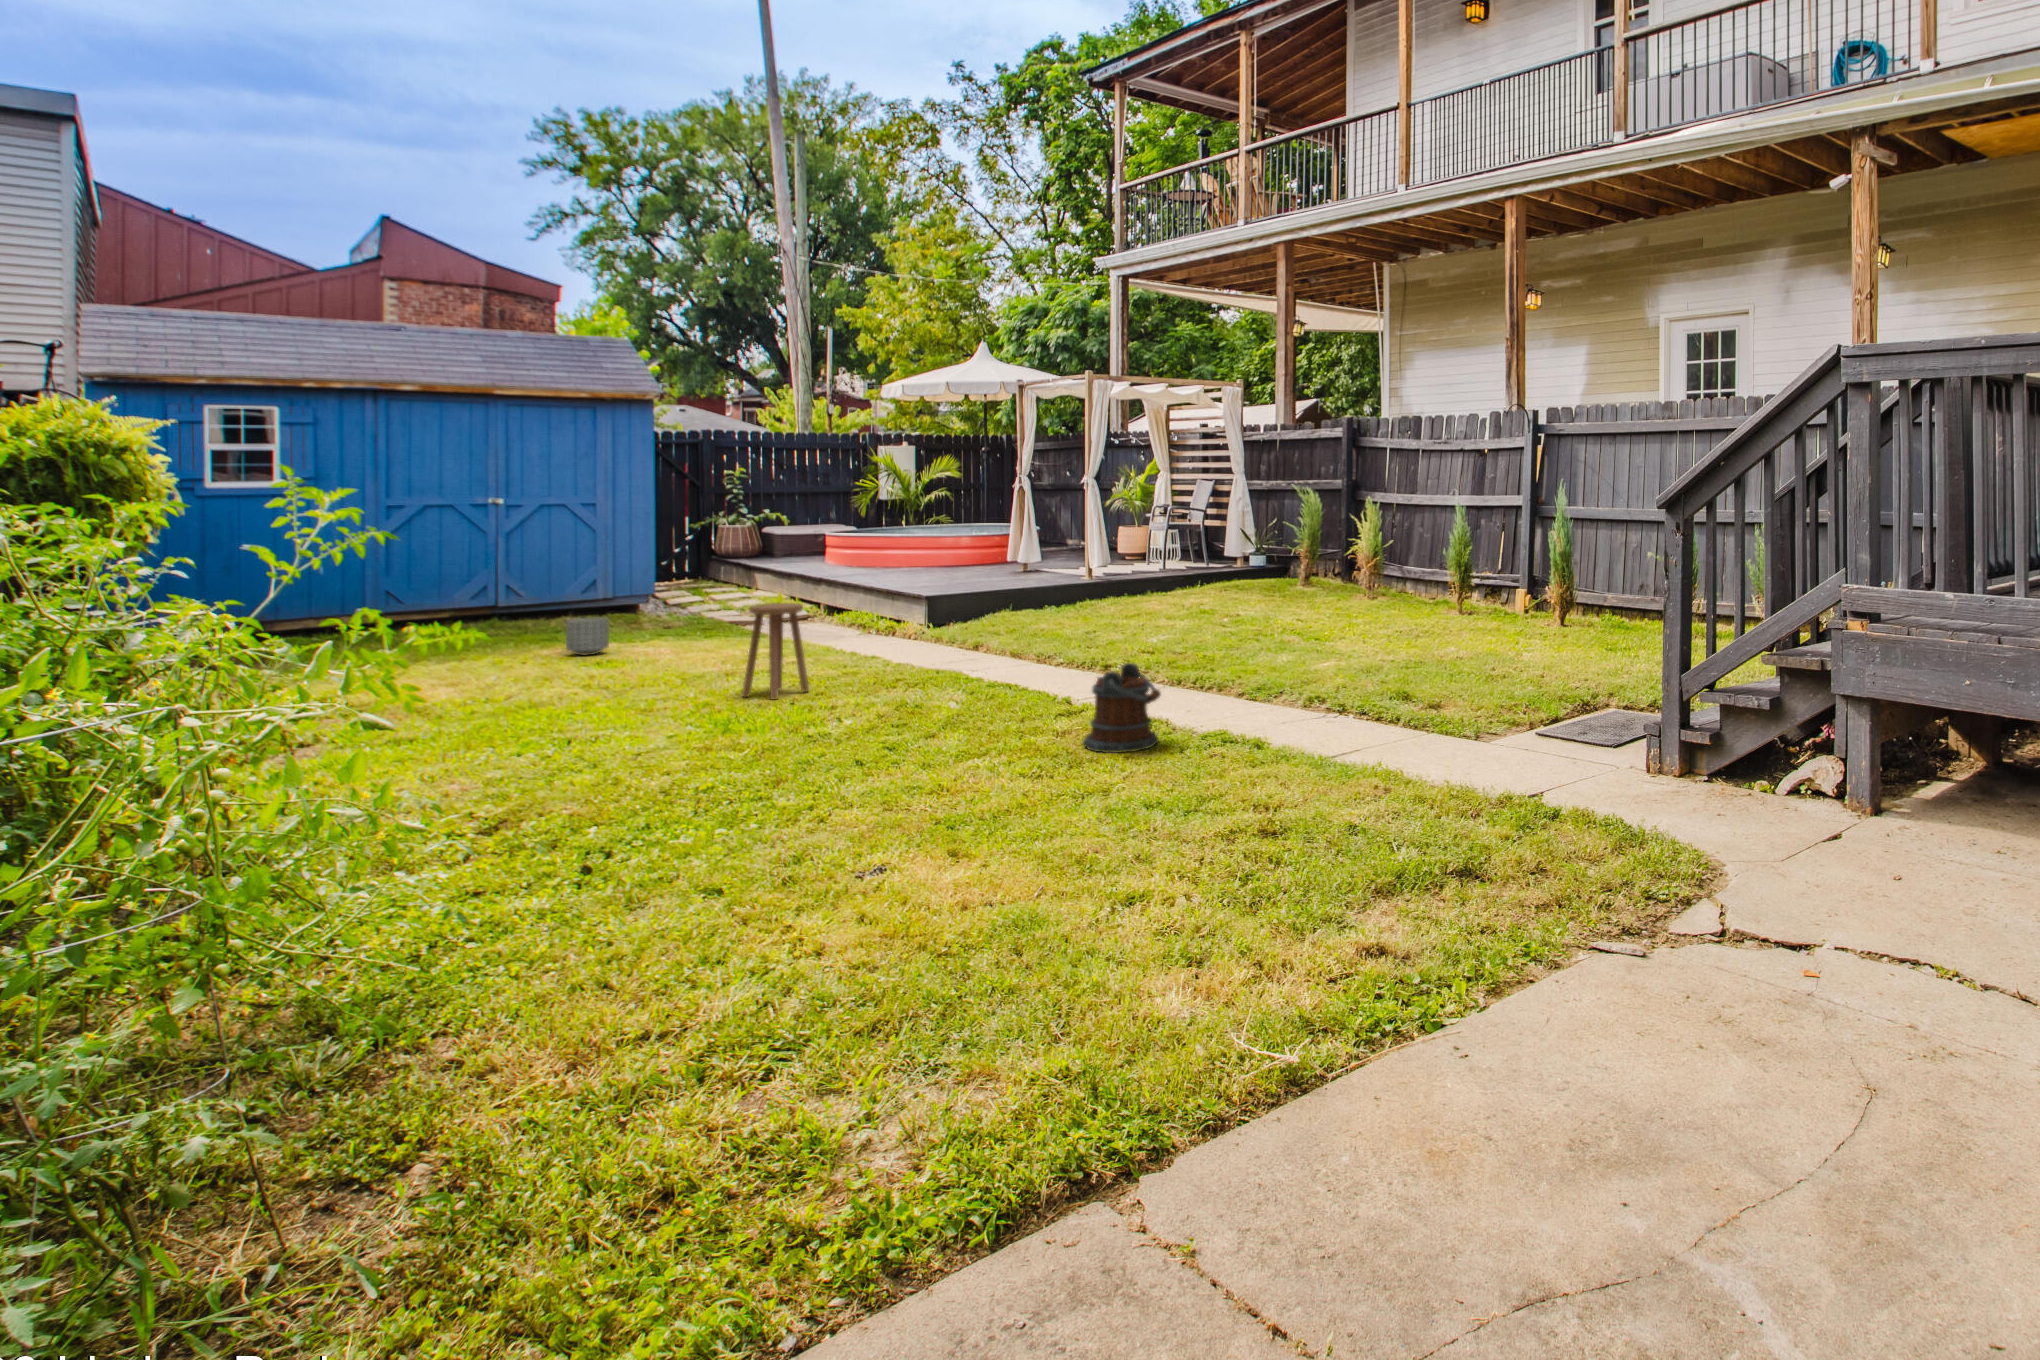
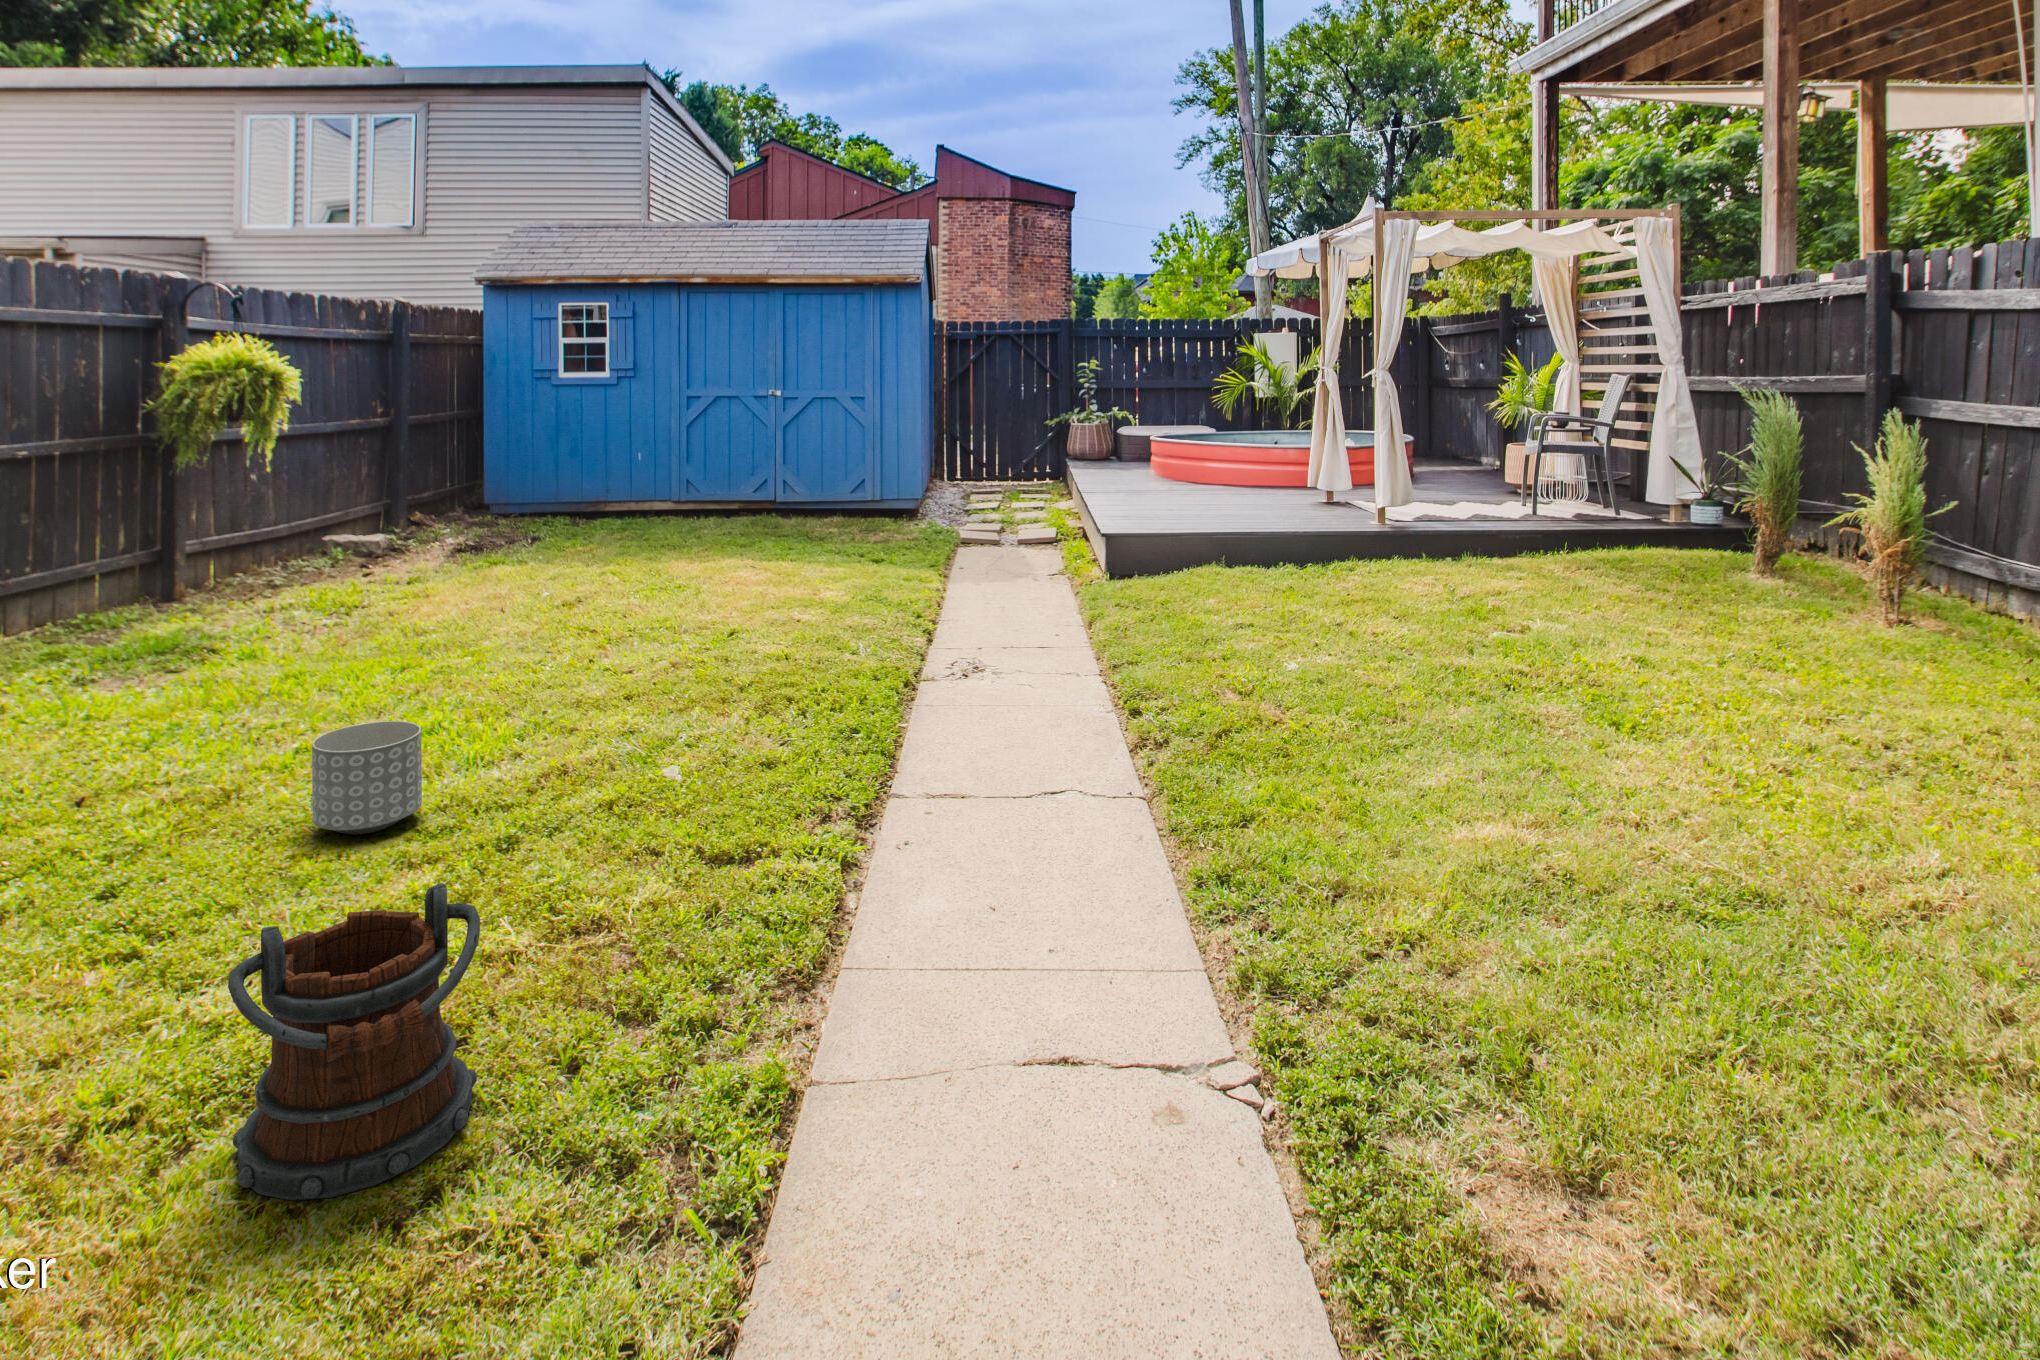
stool: present [742,603,809,700] -> none [515,557,598,712]
planter: present [566,618,609,656] -> present [312,721,422,834]

